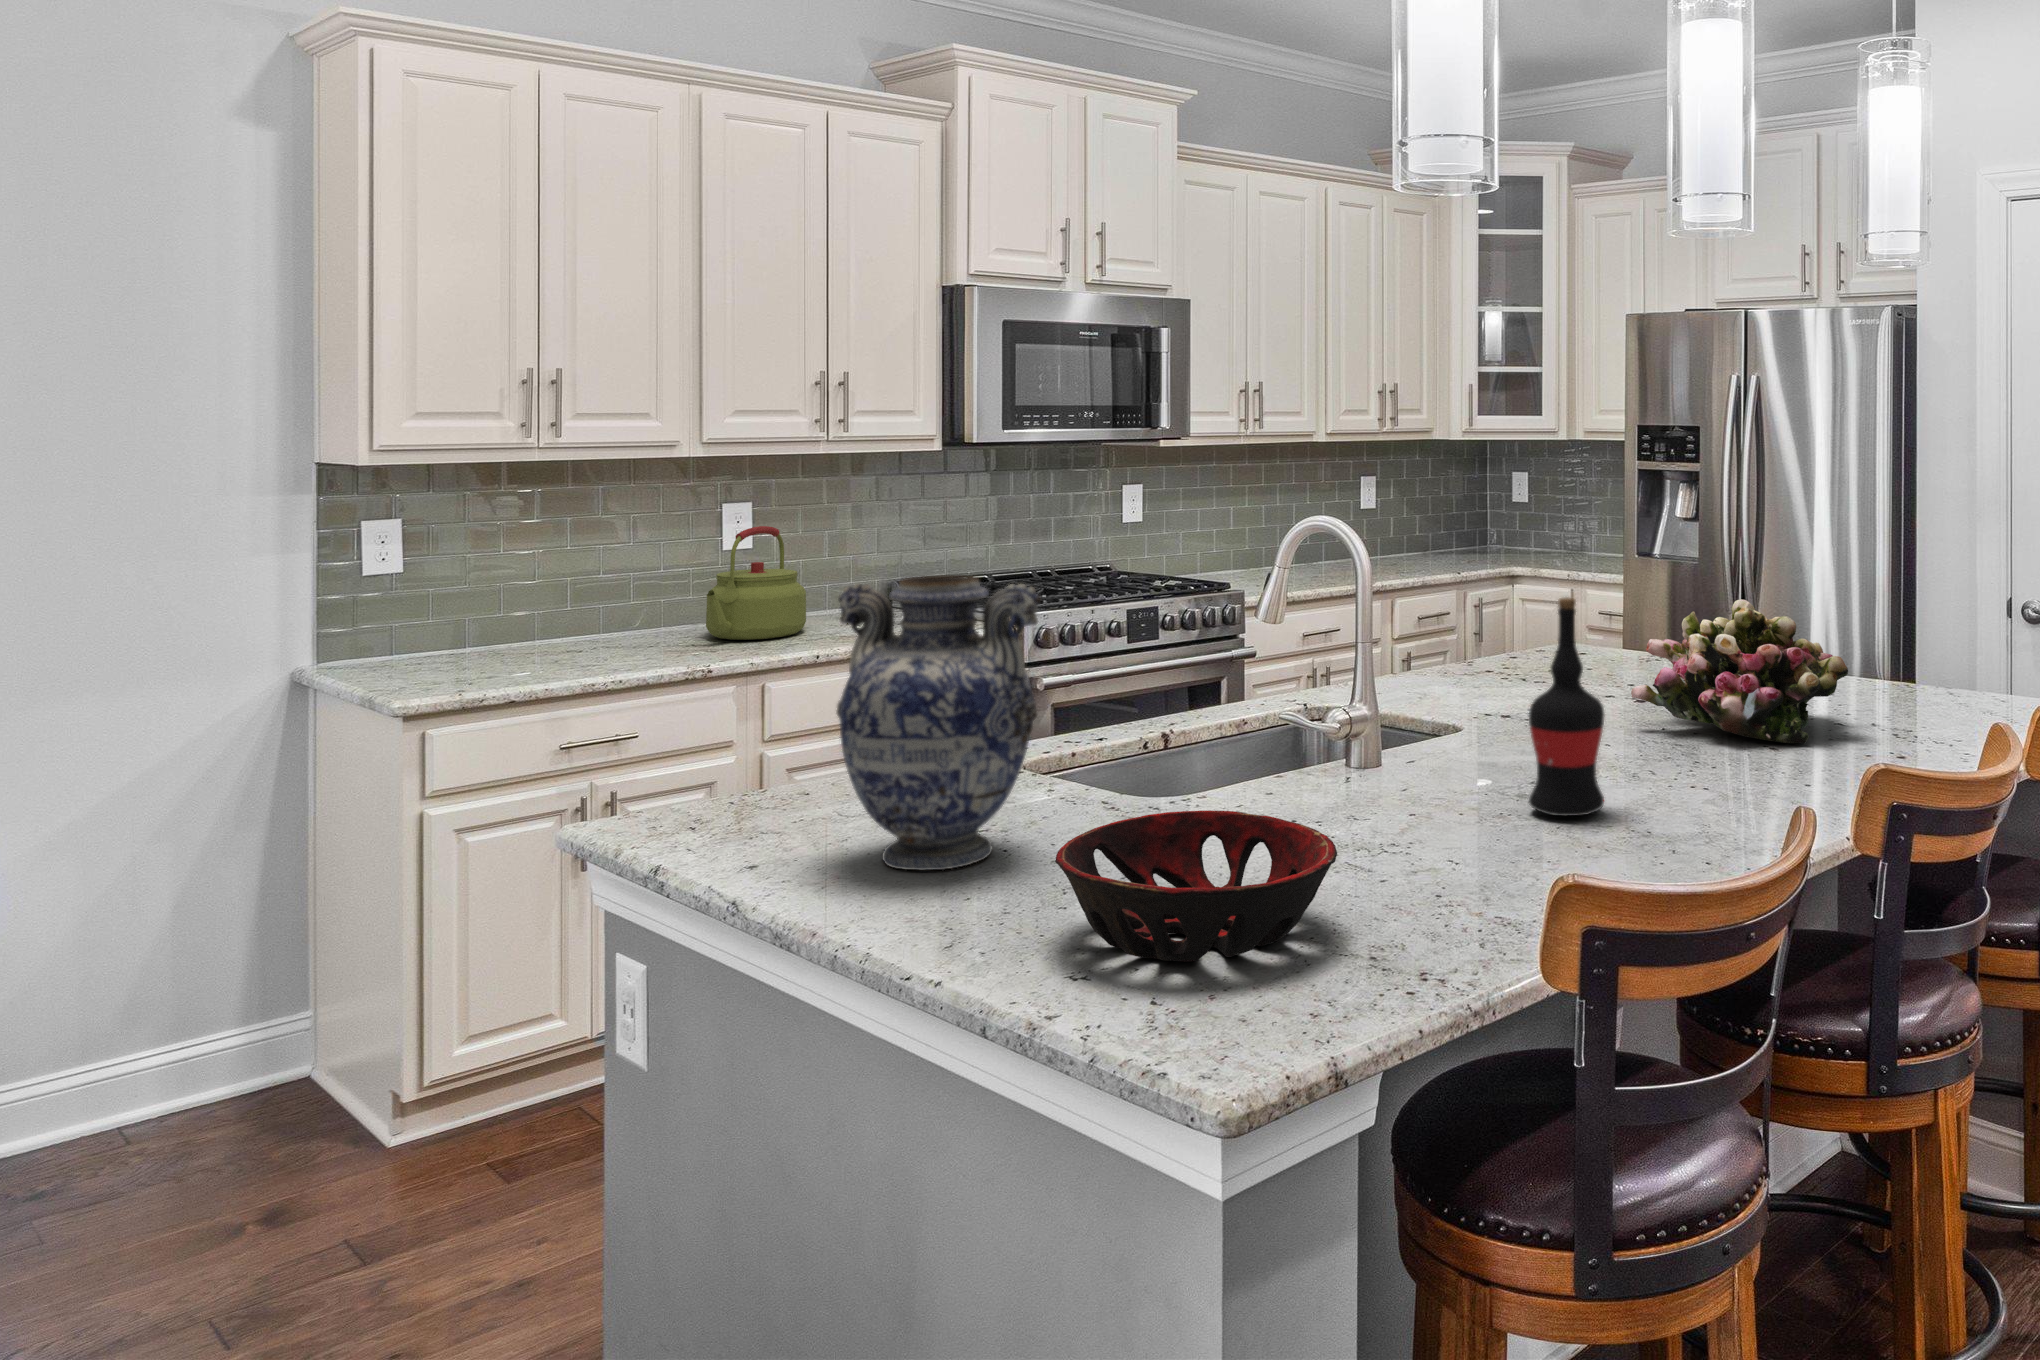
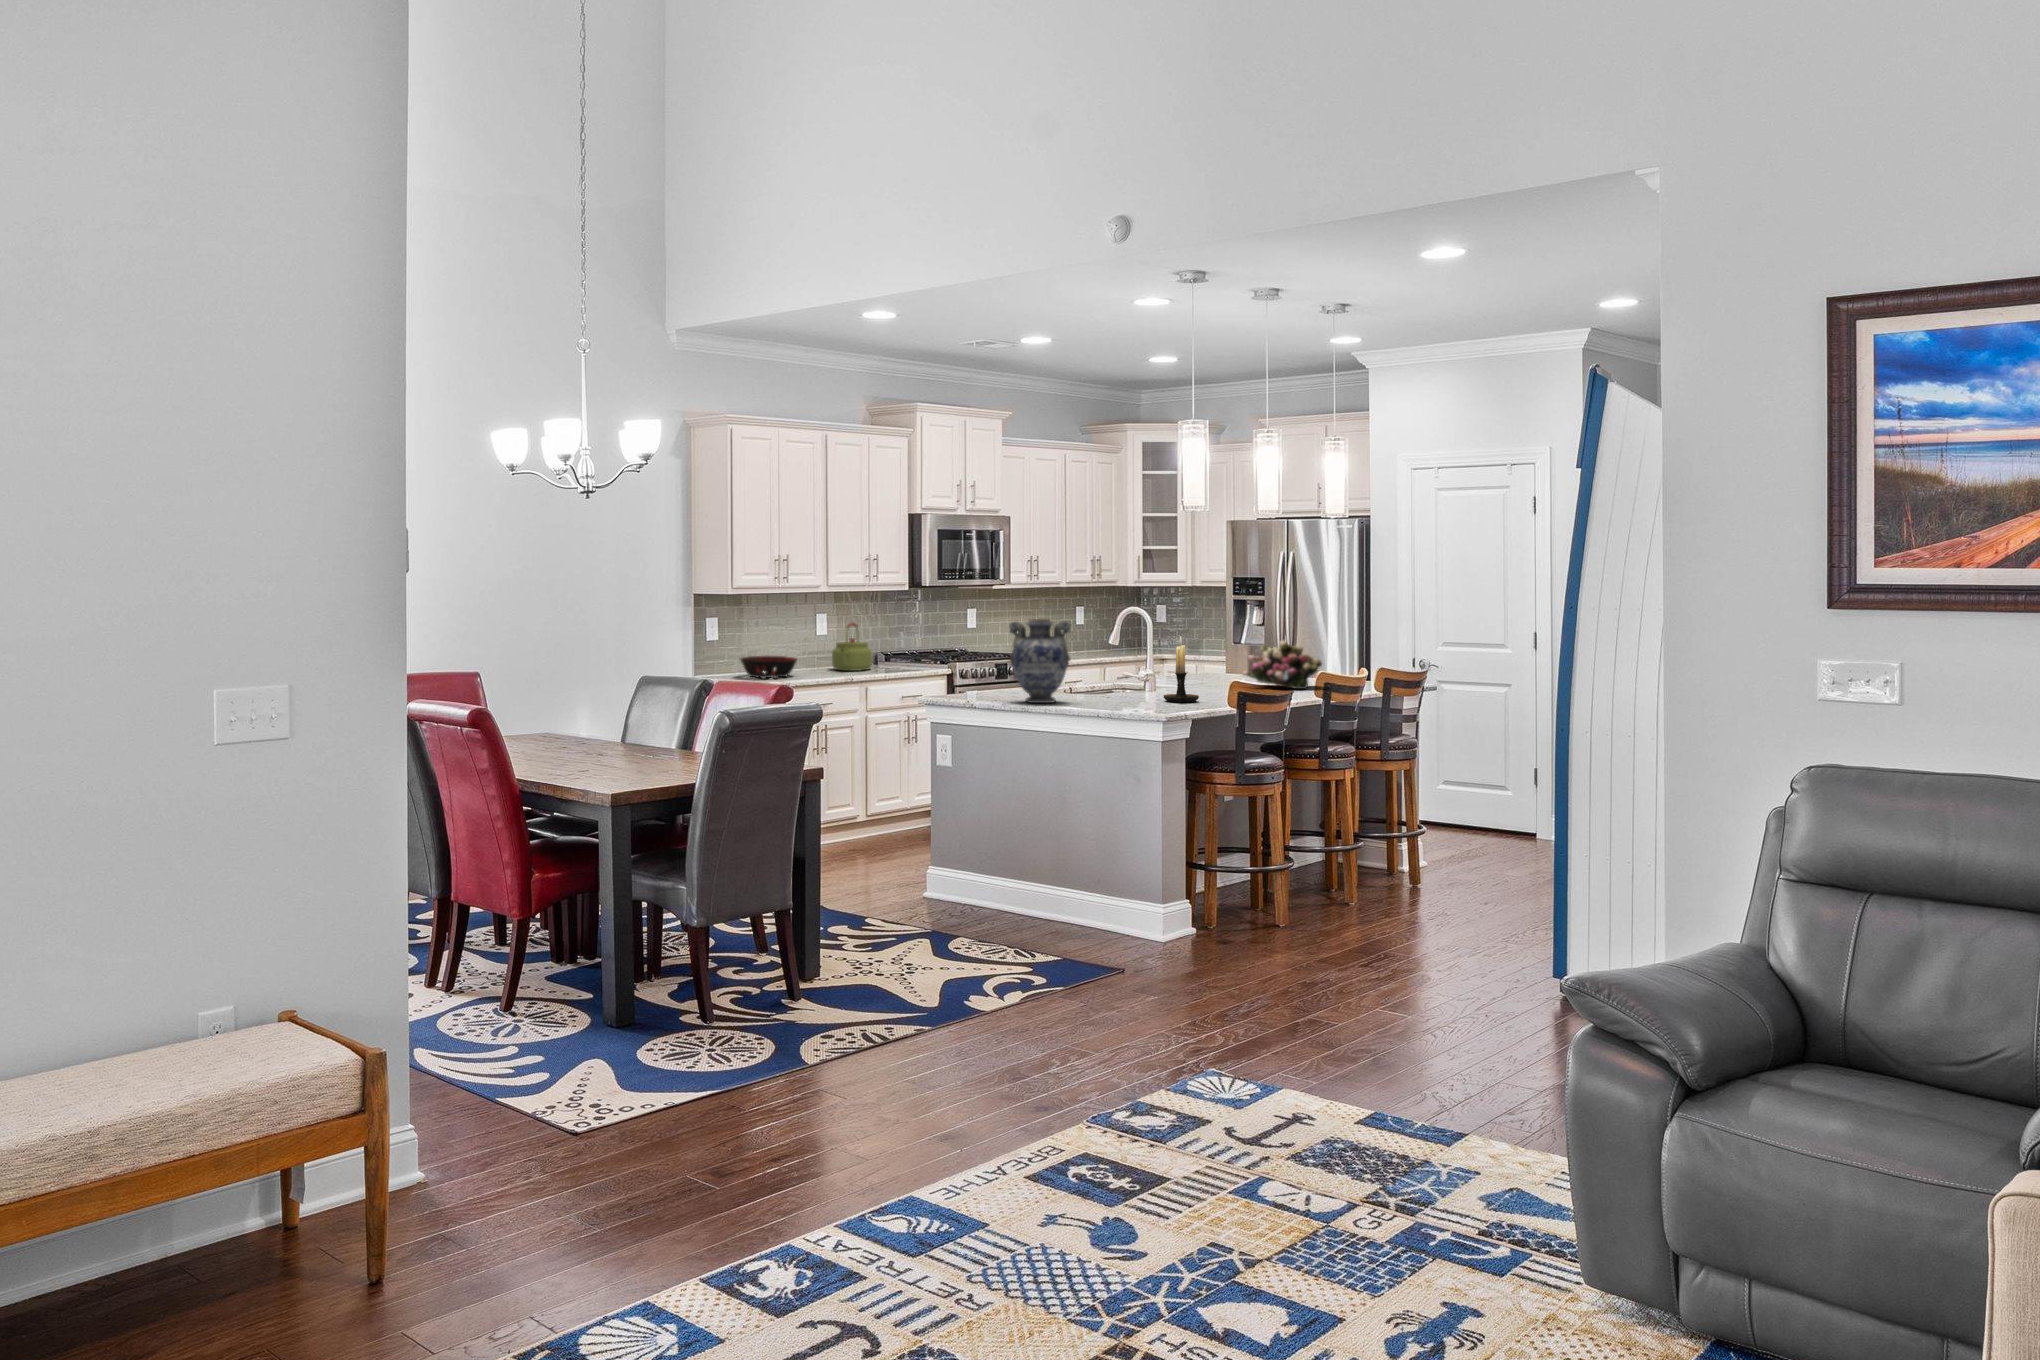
wine bottle: present [1529,597,1604,816] -> none [1213,629,1237,698]
candle holder: none [1361,628,1473,860] -> present [1164,637,1199,702]
decorative bowl: present [1055,810,1337,962] -> present [740,656,797,678]

